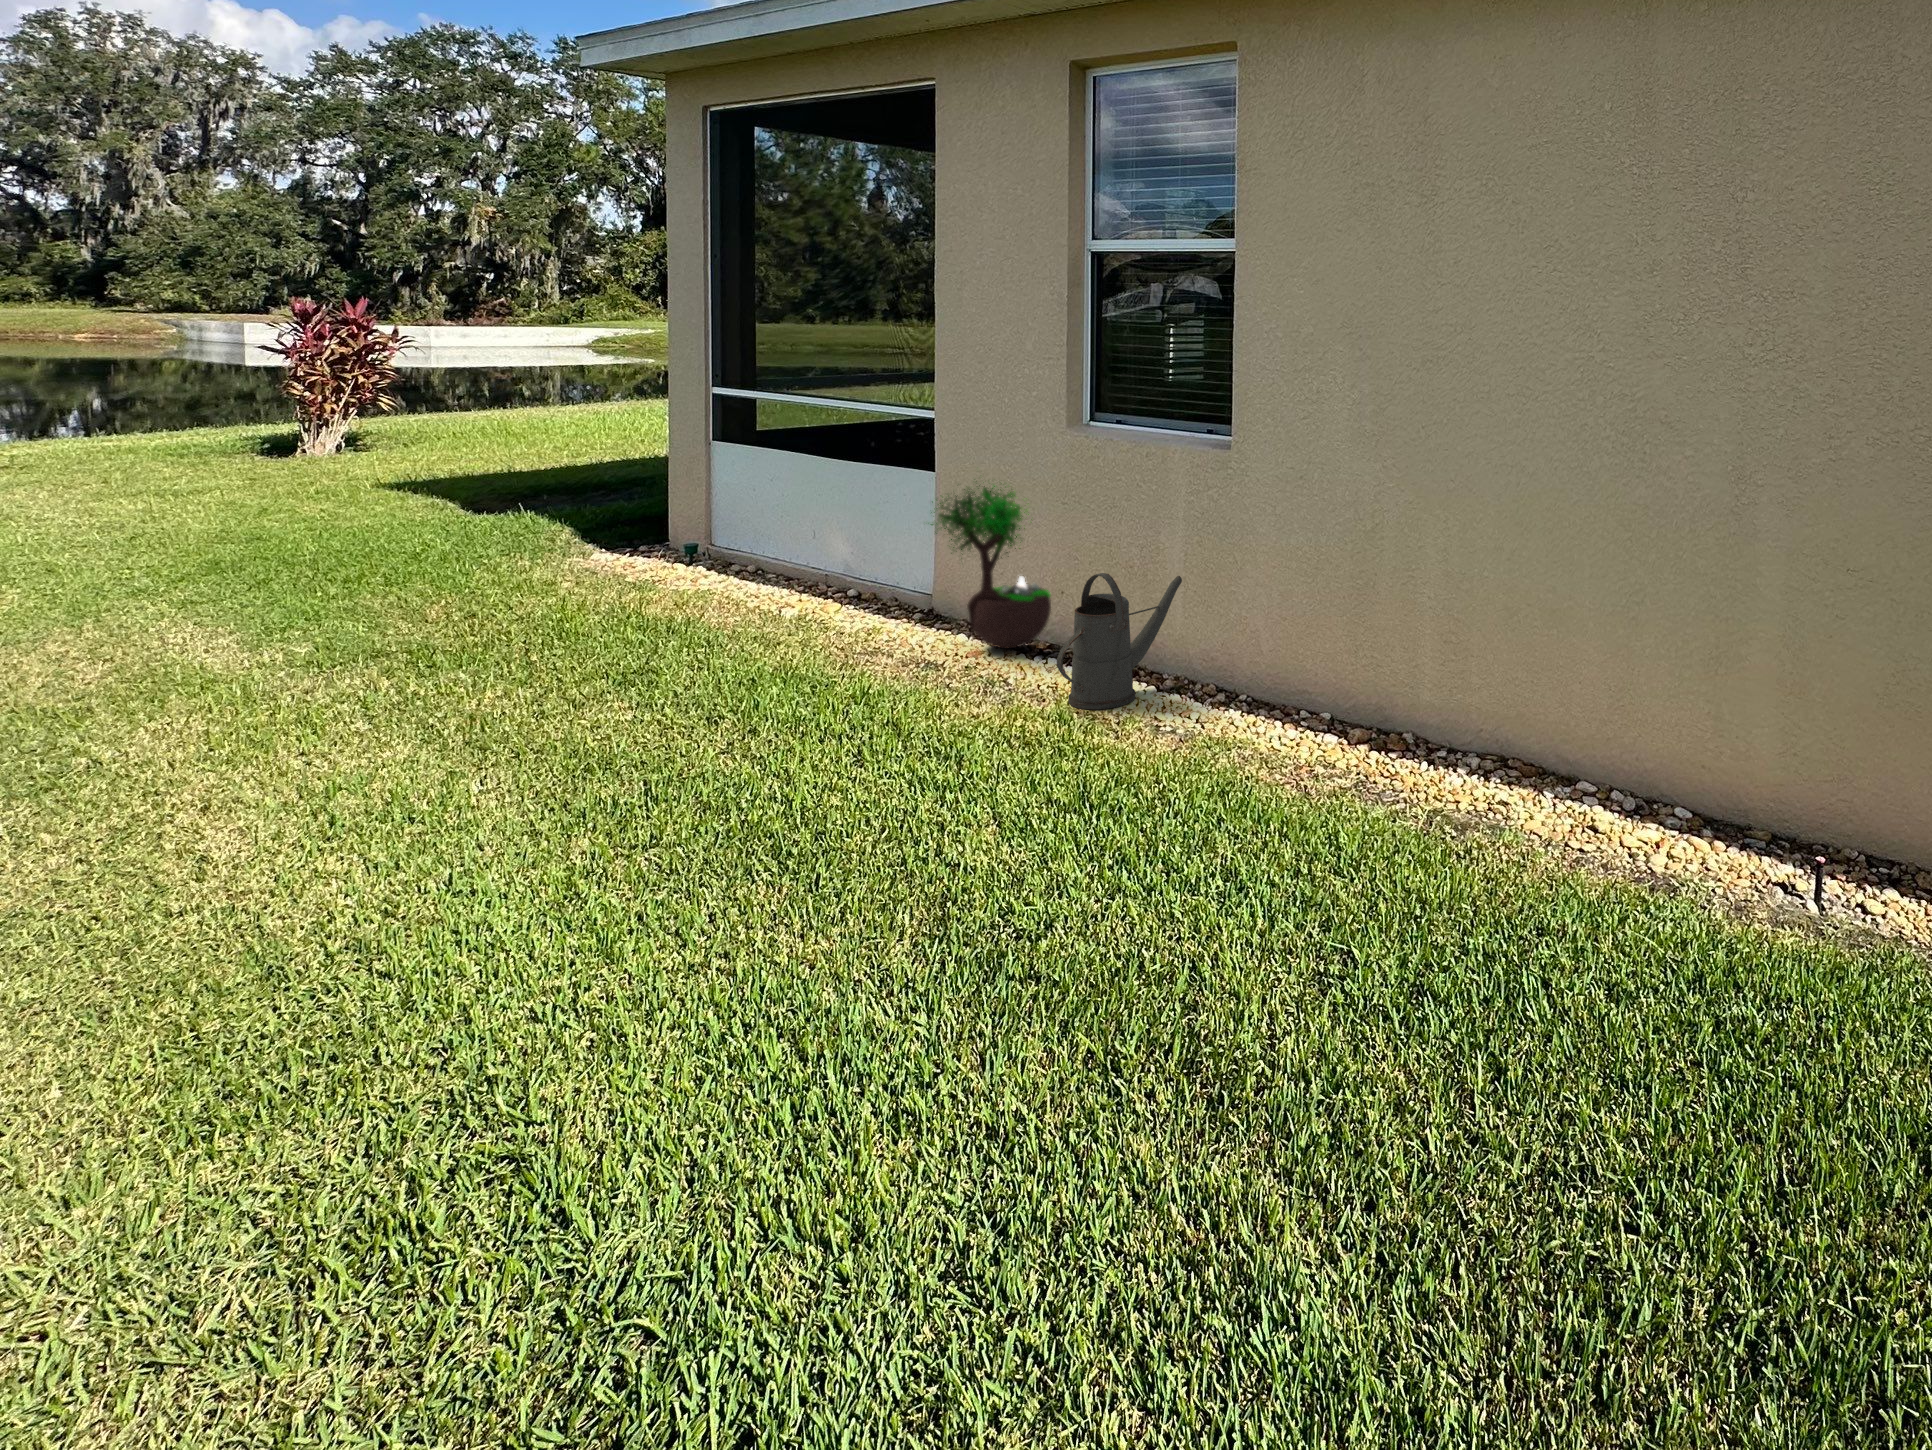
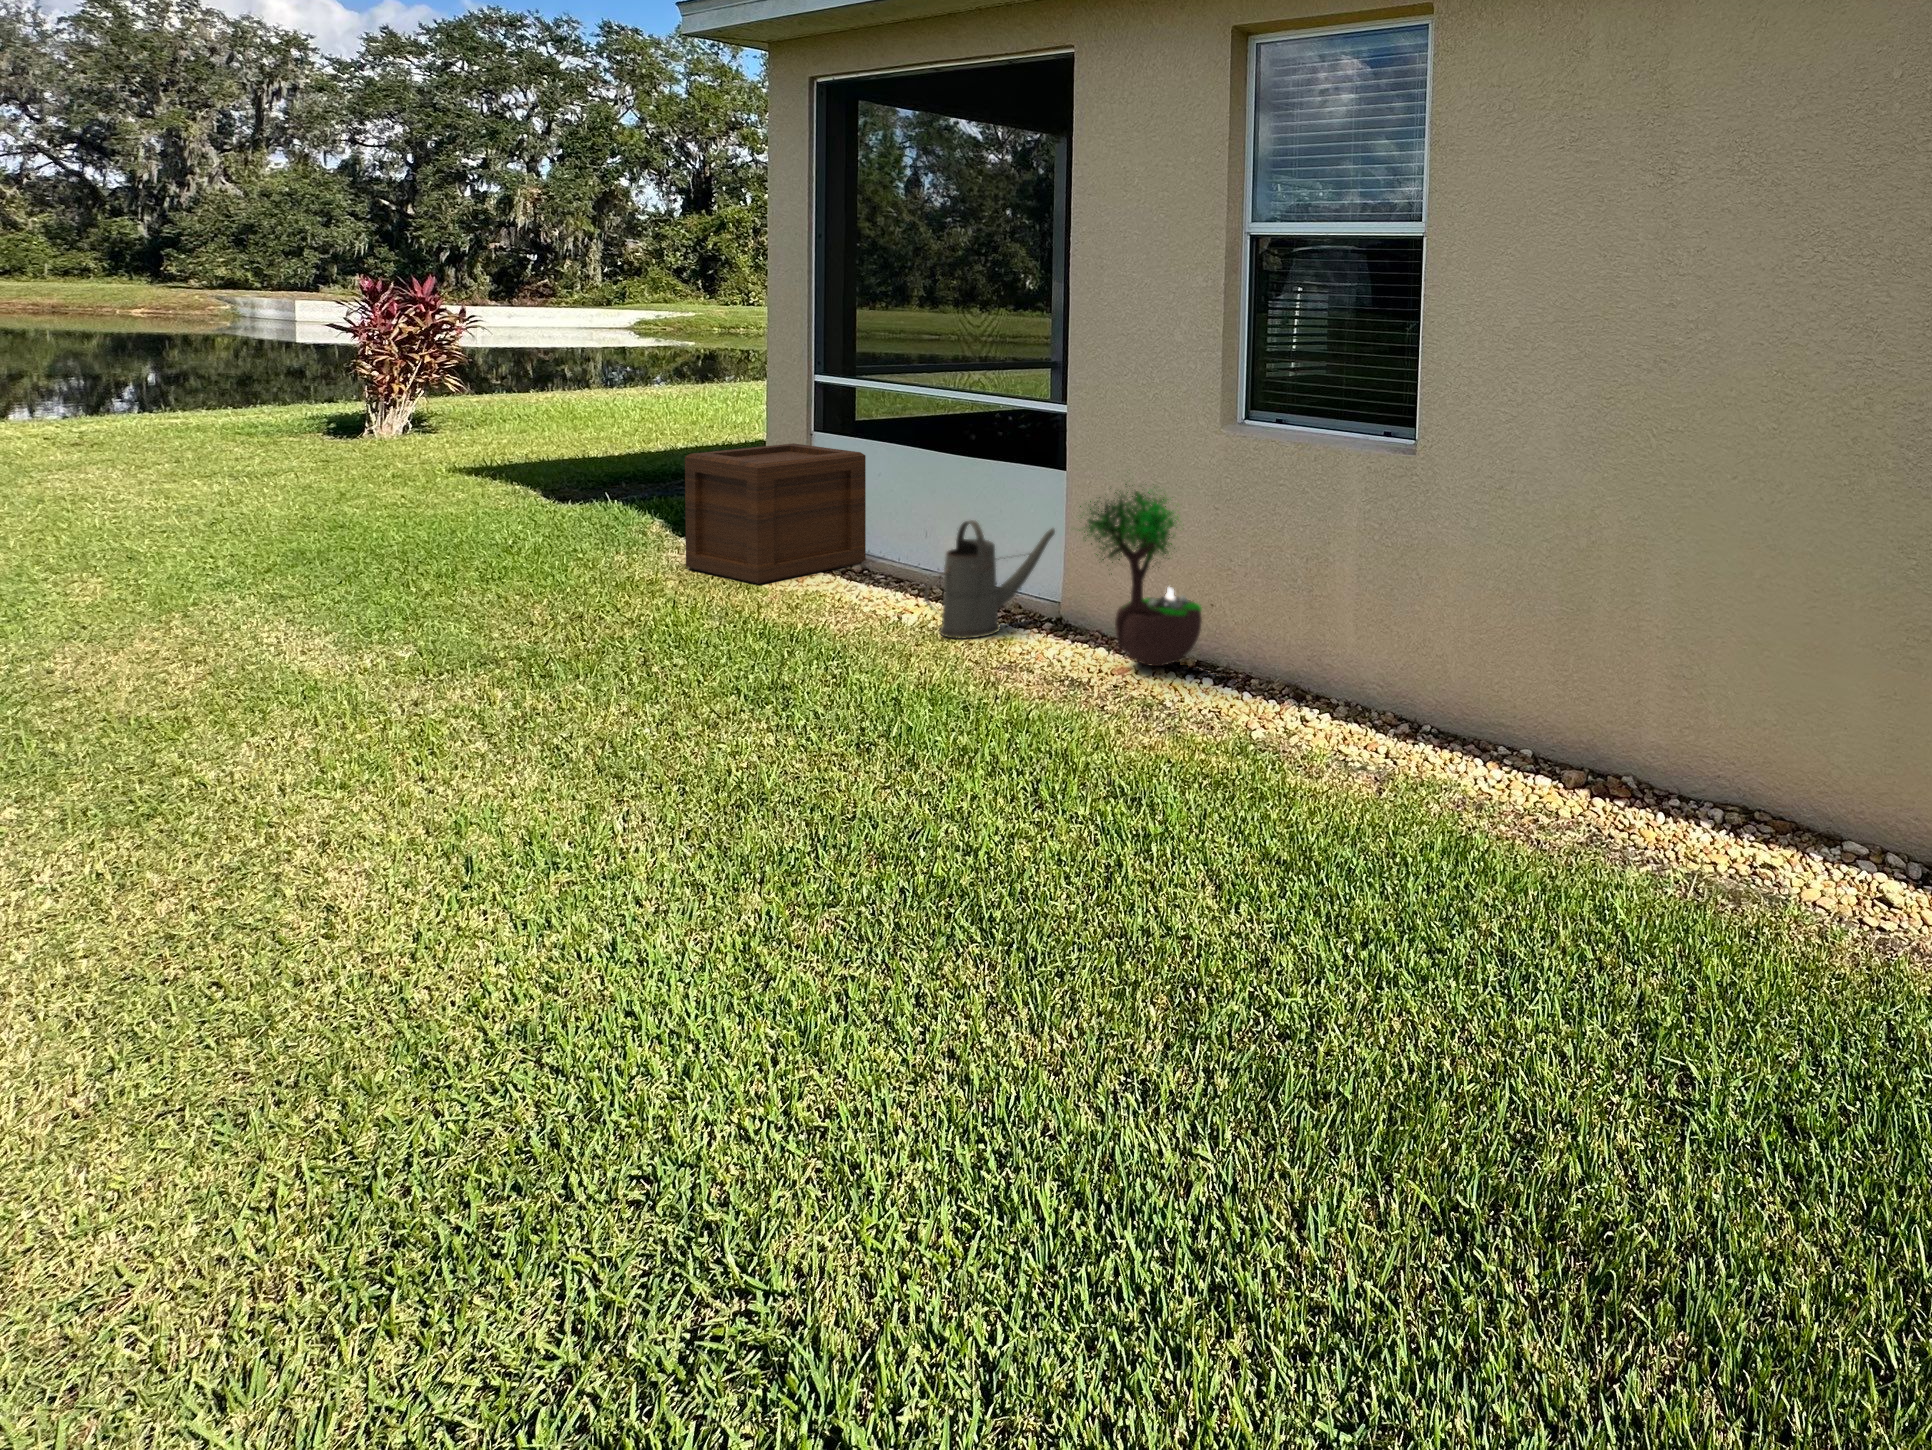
wooden crate: none [584,452,761,584] -> present [685,443,866,584]
watering can: present [1057,573,1182,709] -> present [924,520,1055,639]

